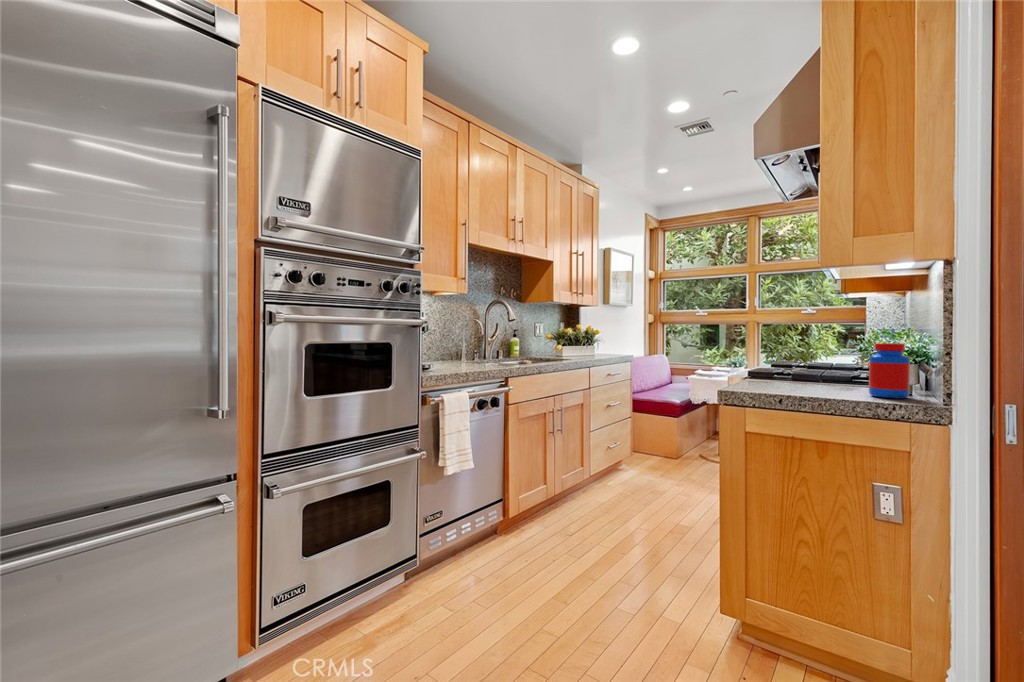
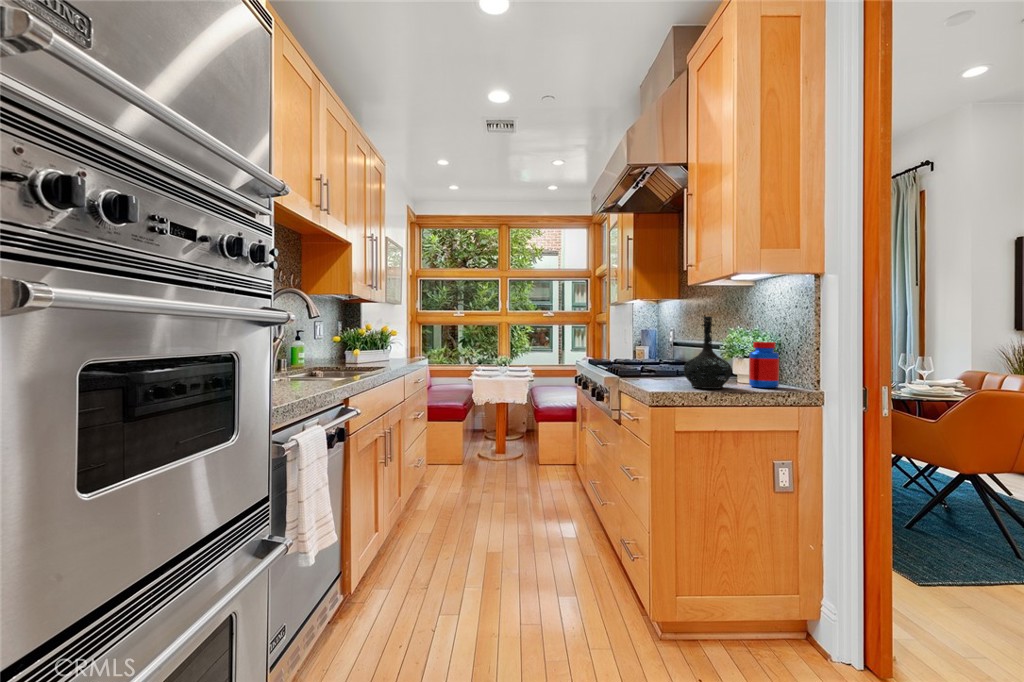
bottle: none [777,315,834,394] -> present [684,316,732,389]

